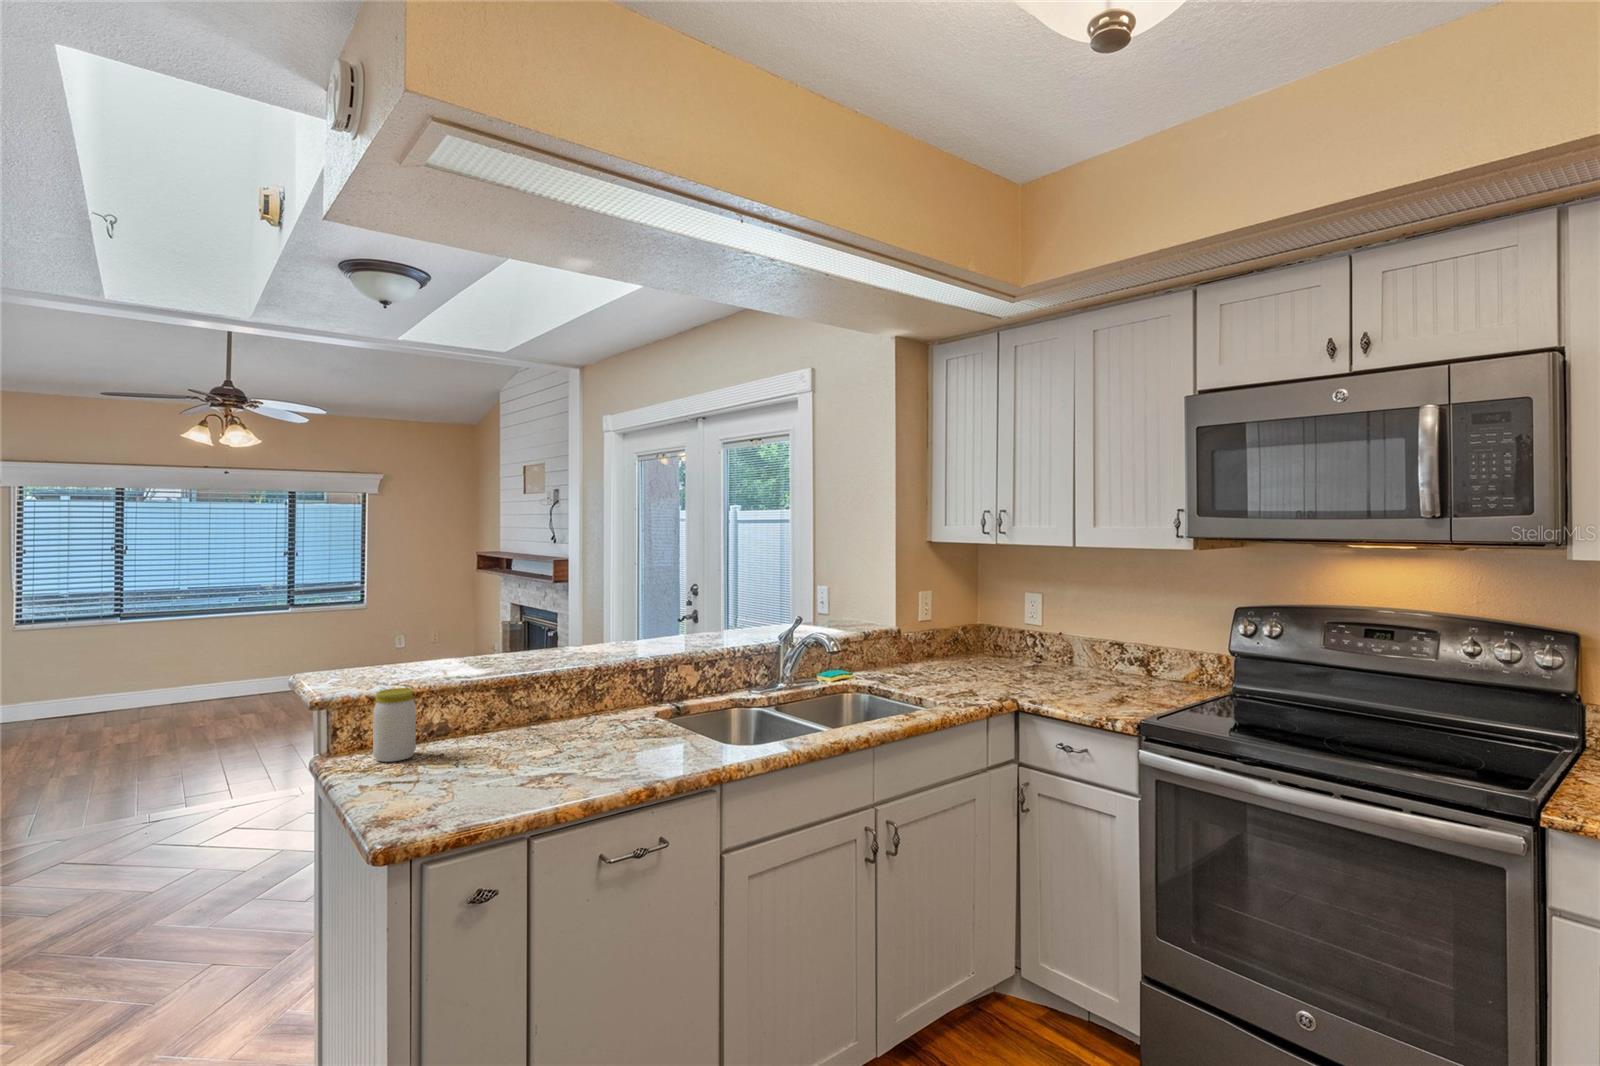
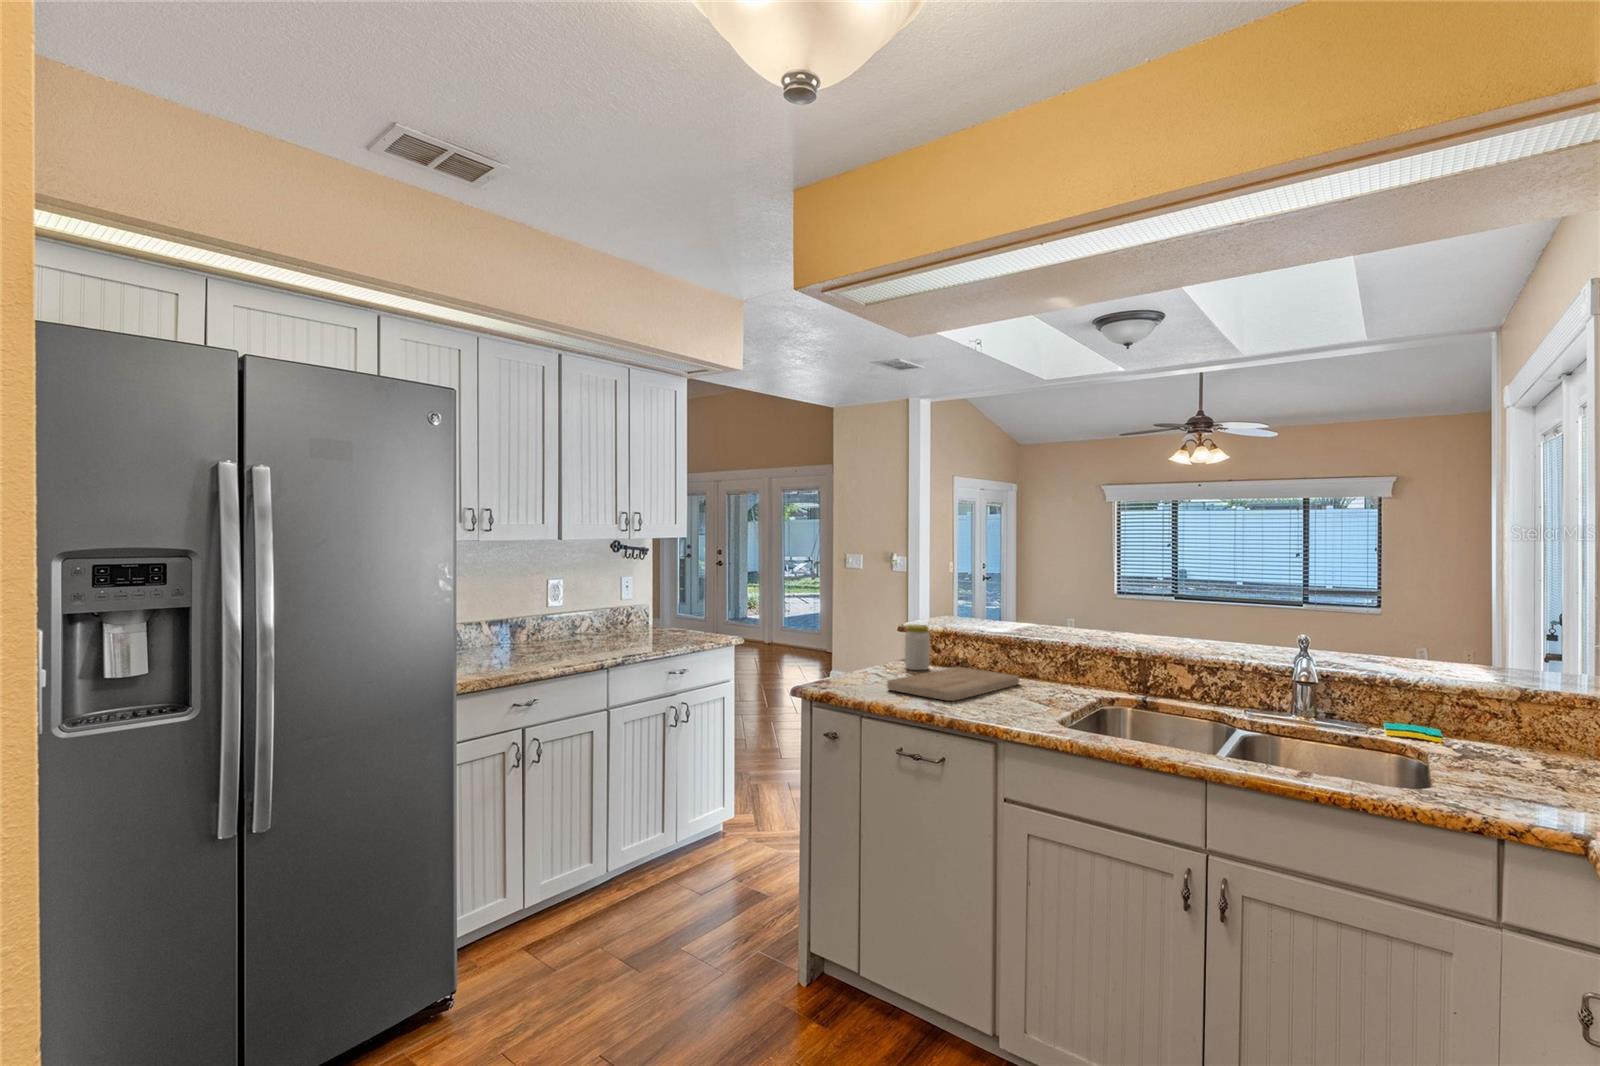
cutting board: none [466,720,631,782] -> present [887,667,1019,701]

